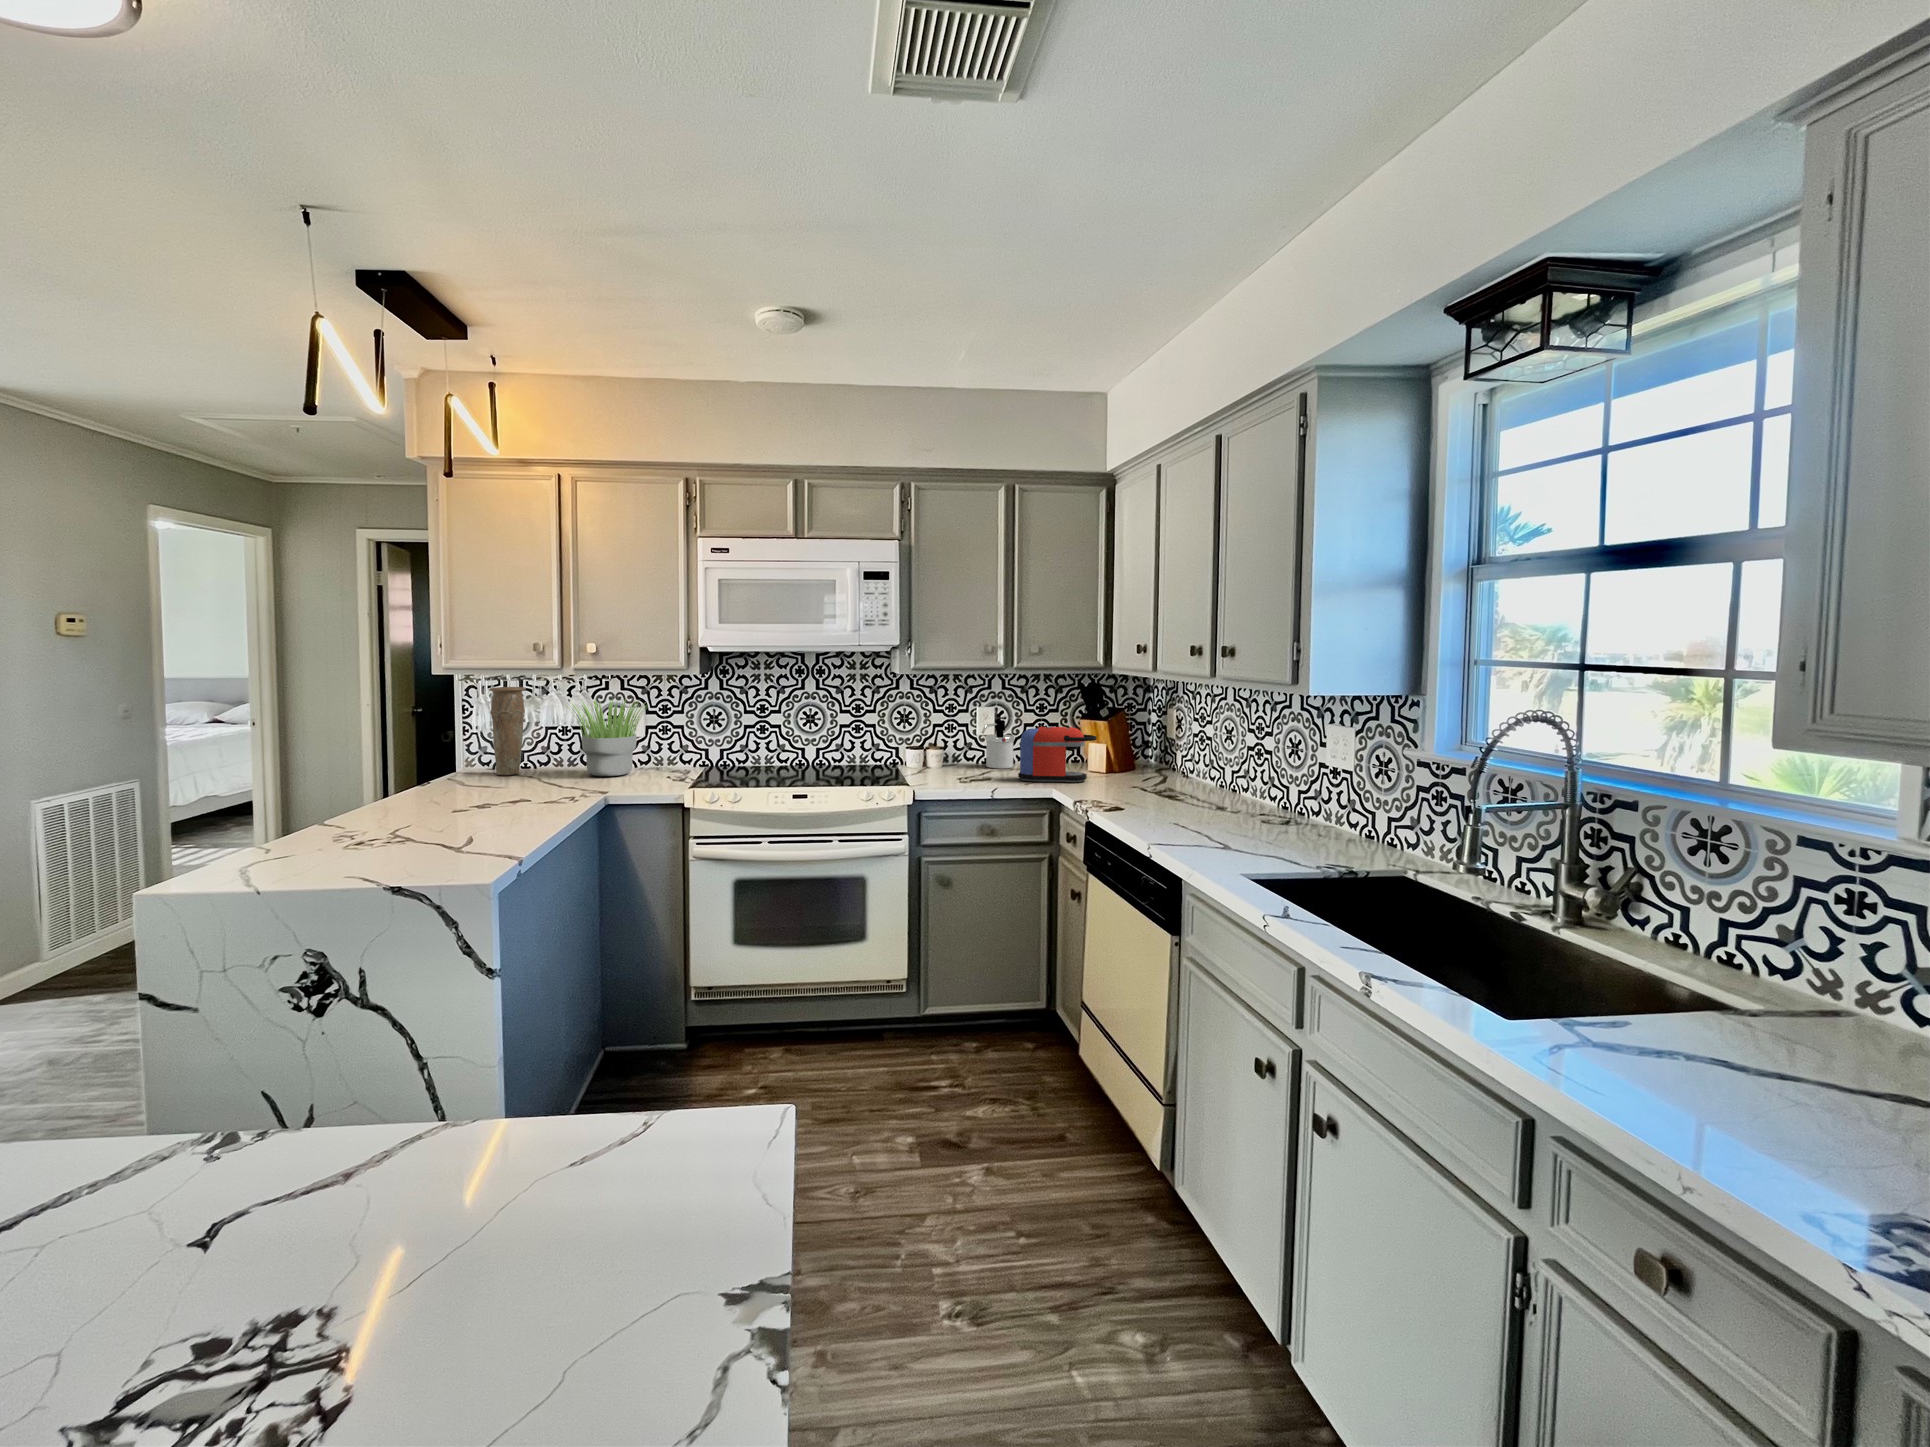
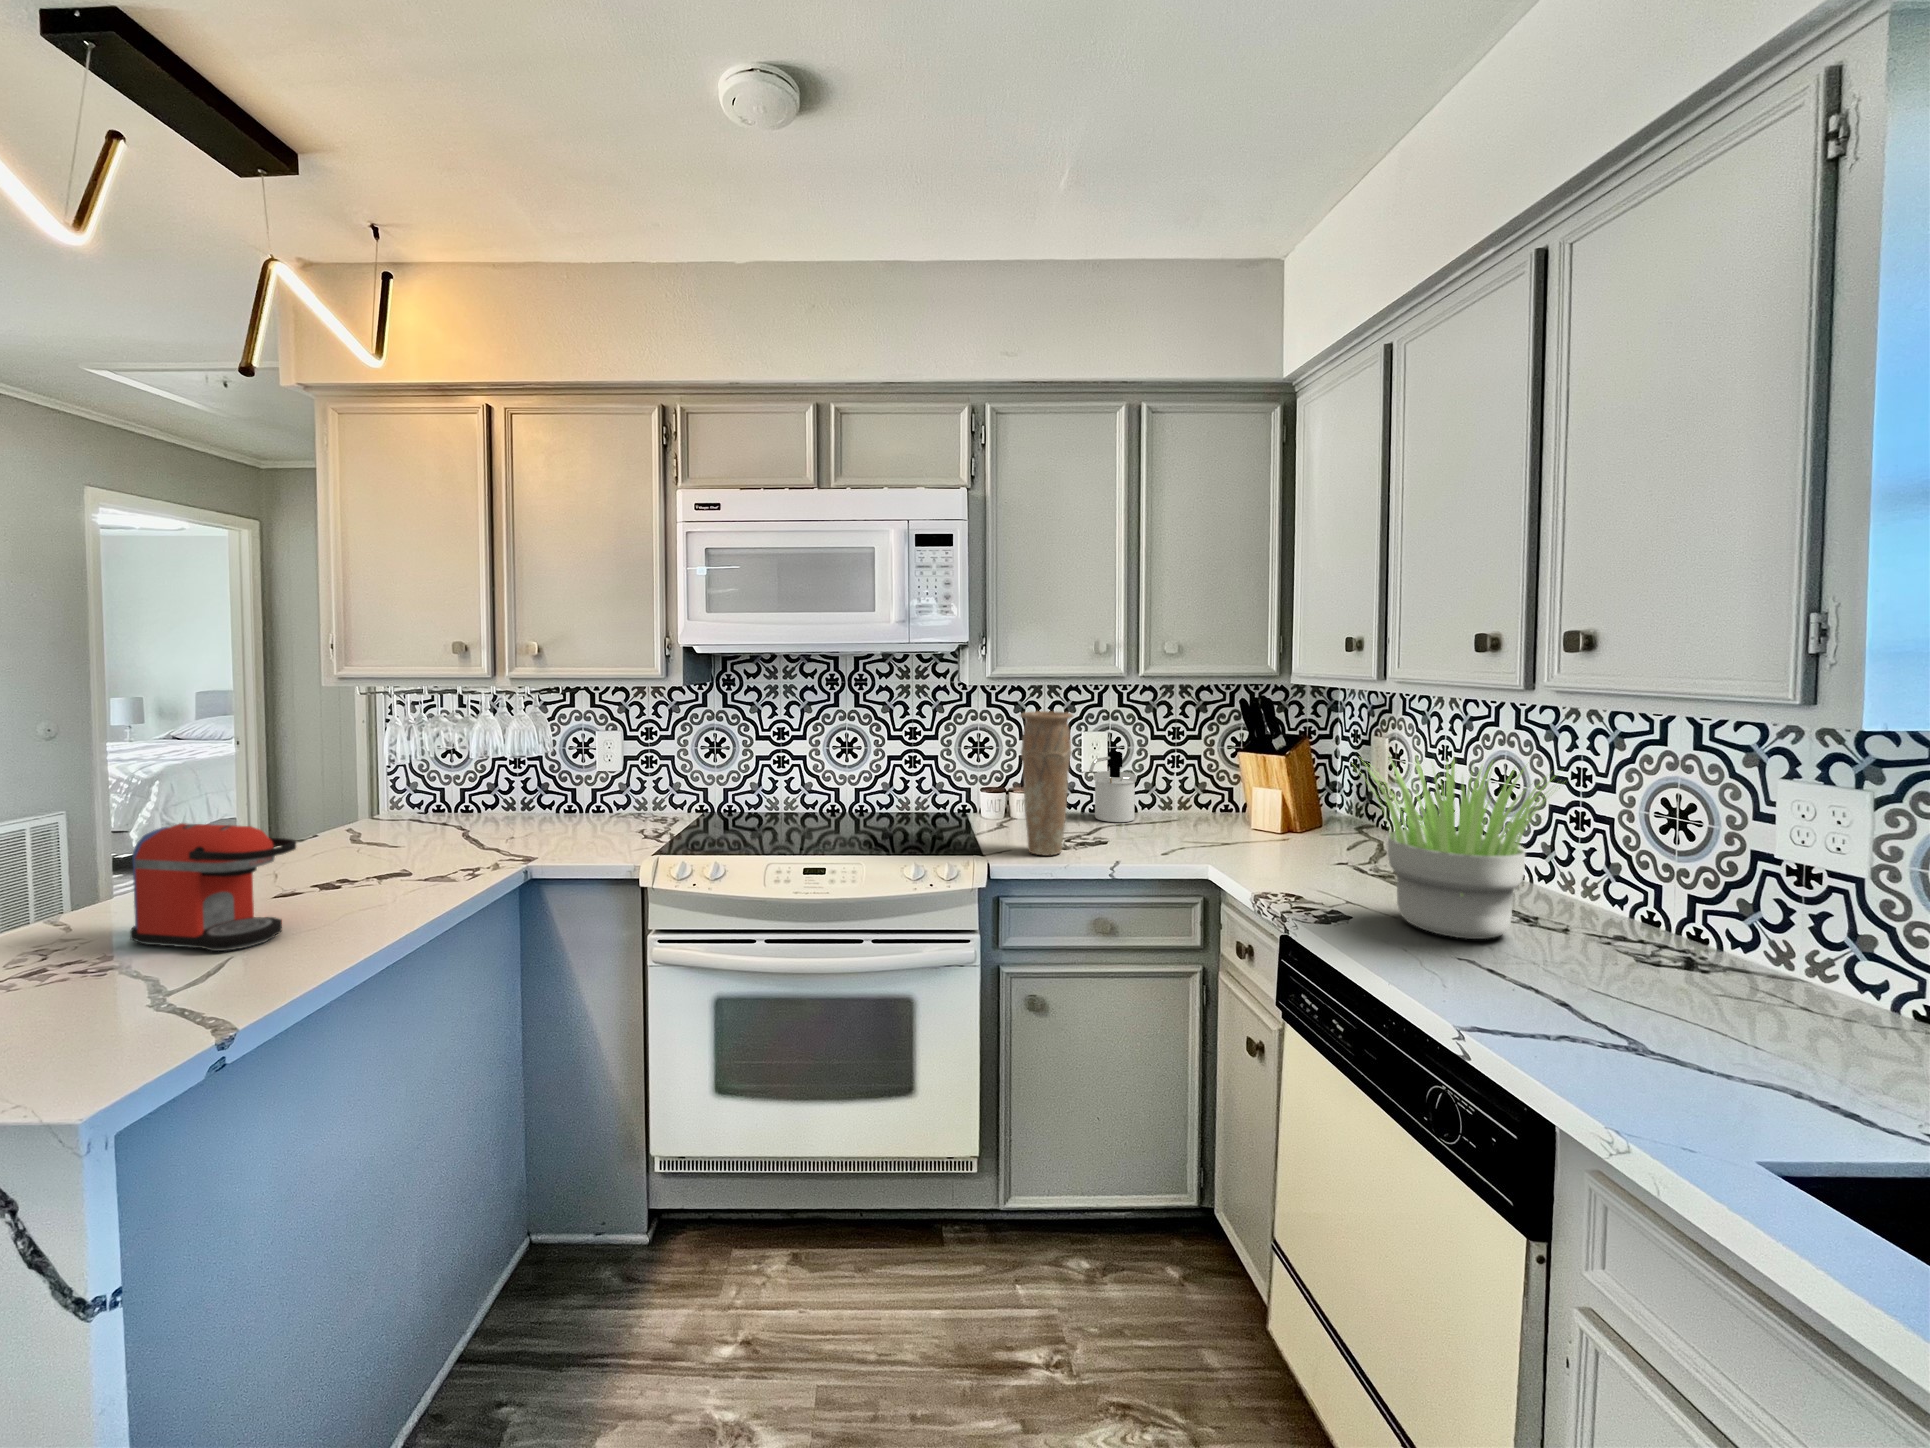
vase: present [489,687,526,775] -> present [1020,711,1073,855]
potted plant: present [572,700,645,776] -> present [1360,755,1560,939]
coffee maker: present [1018,727,1097,782] -> present [130,823,296,951]

